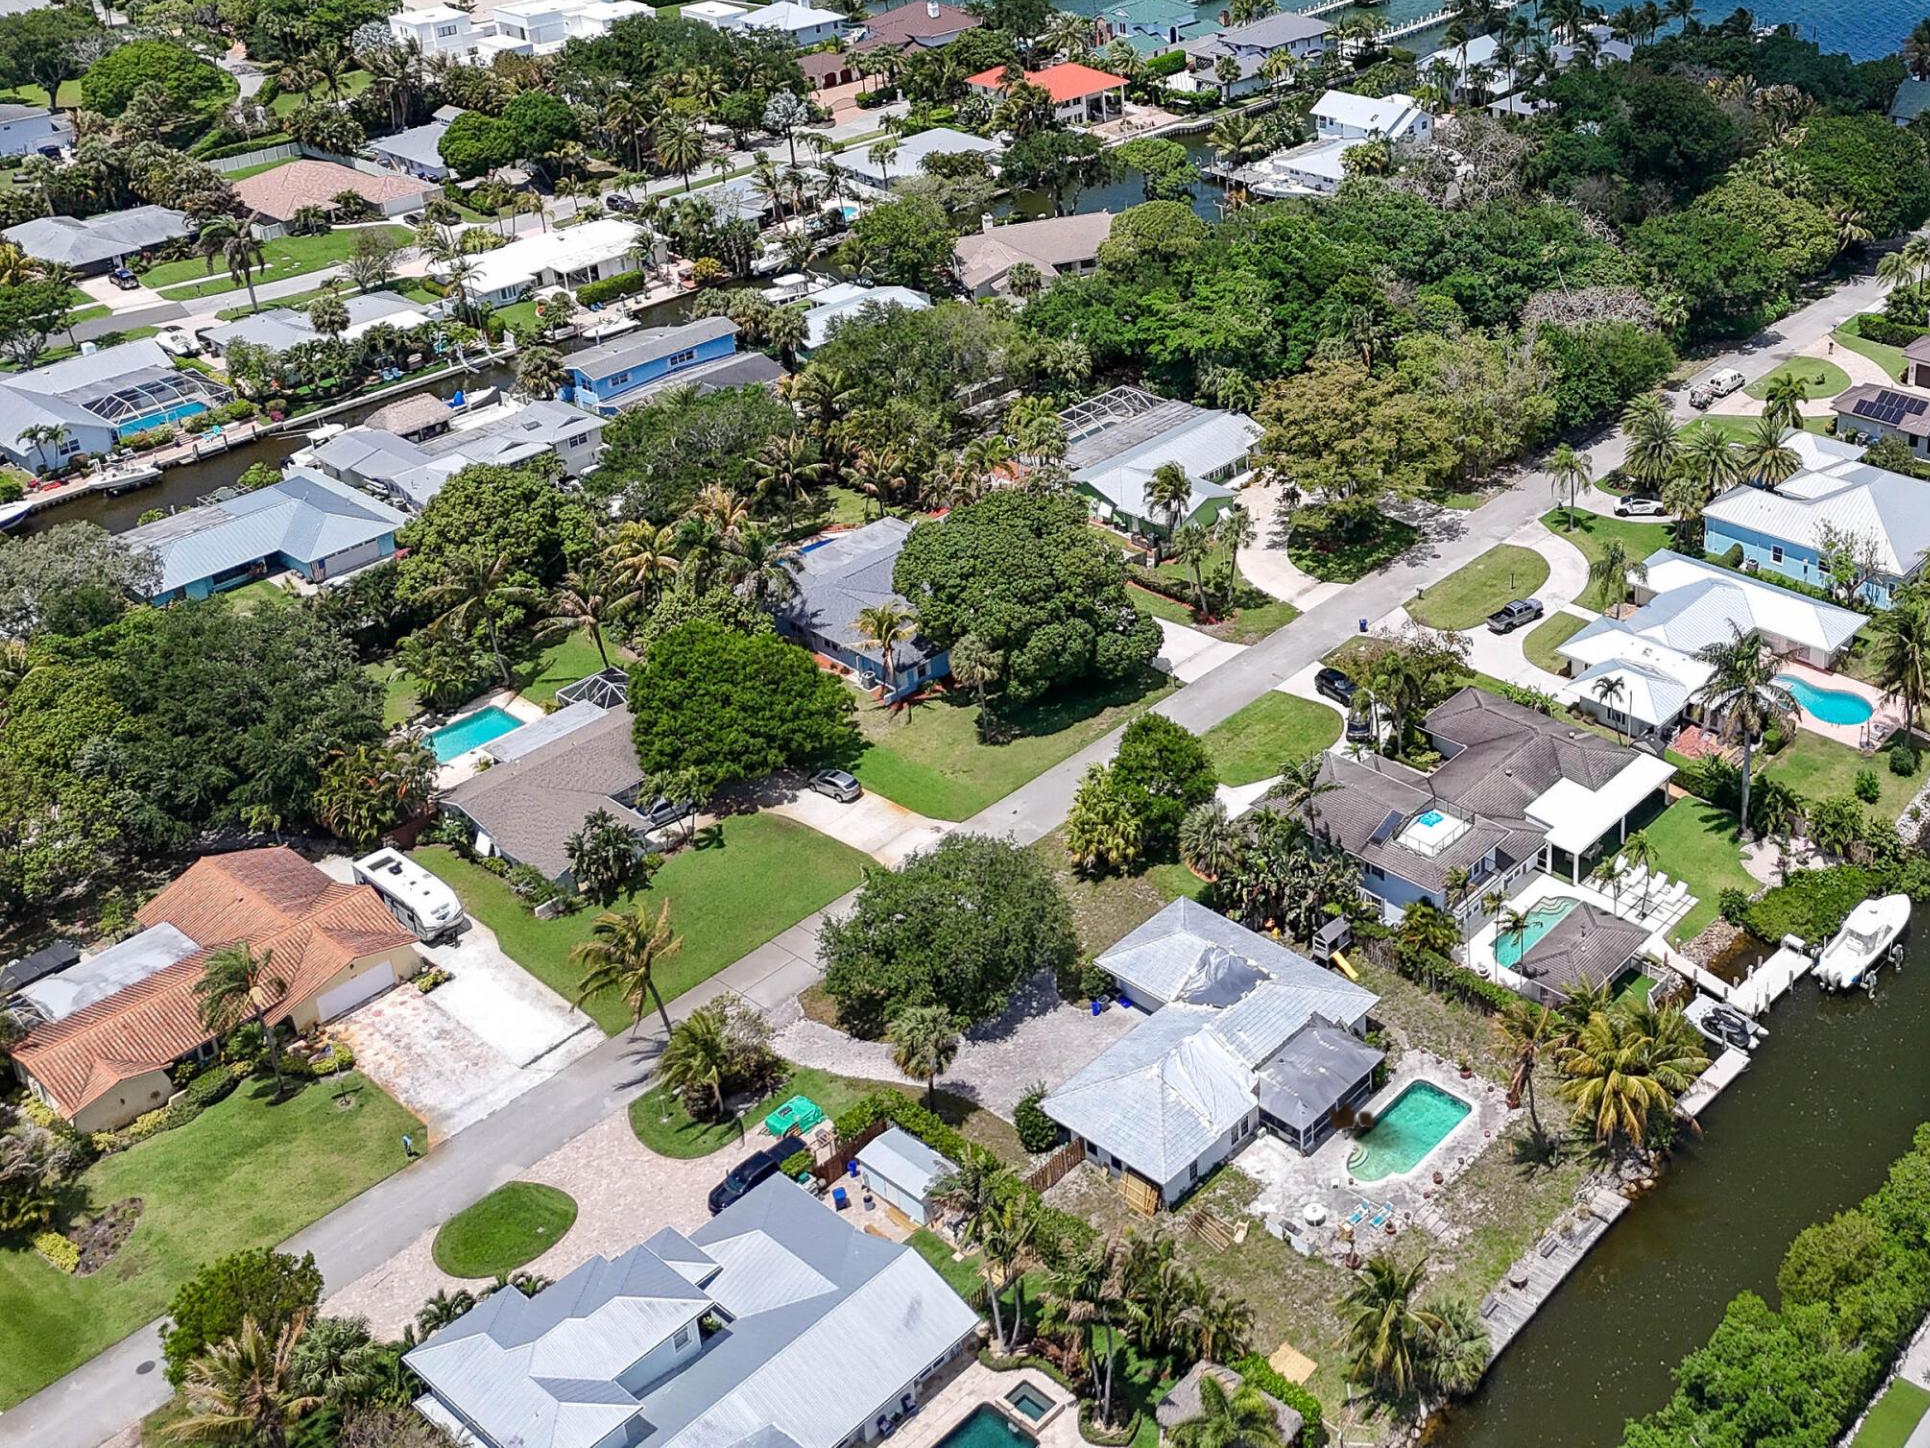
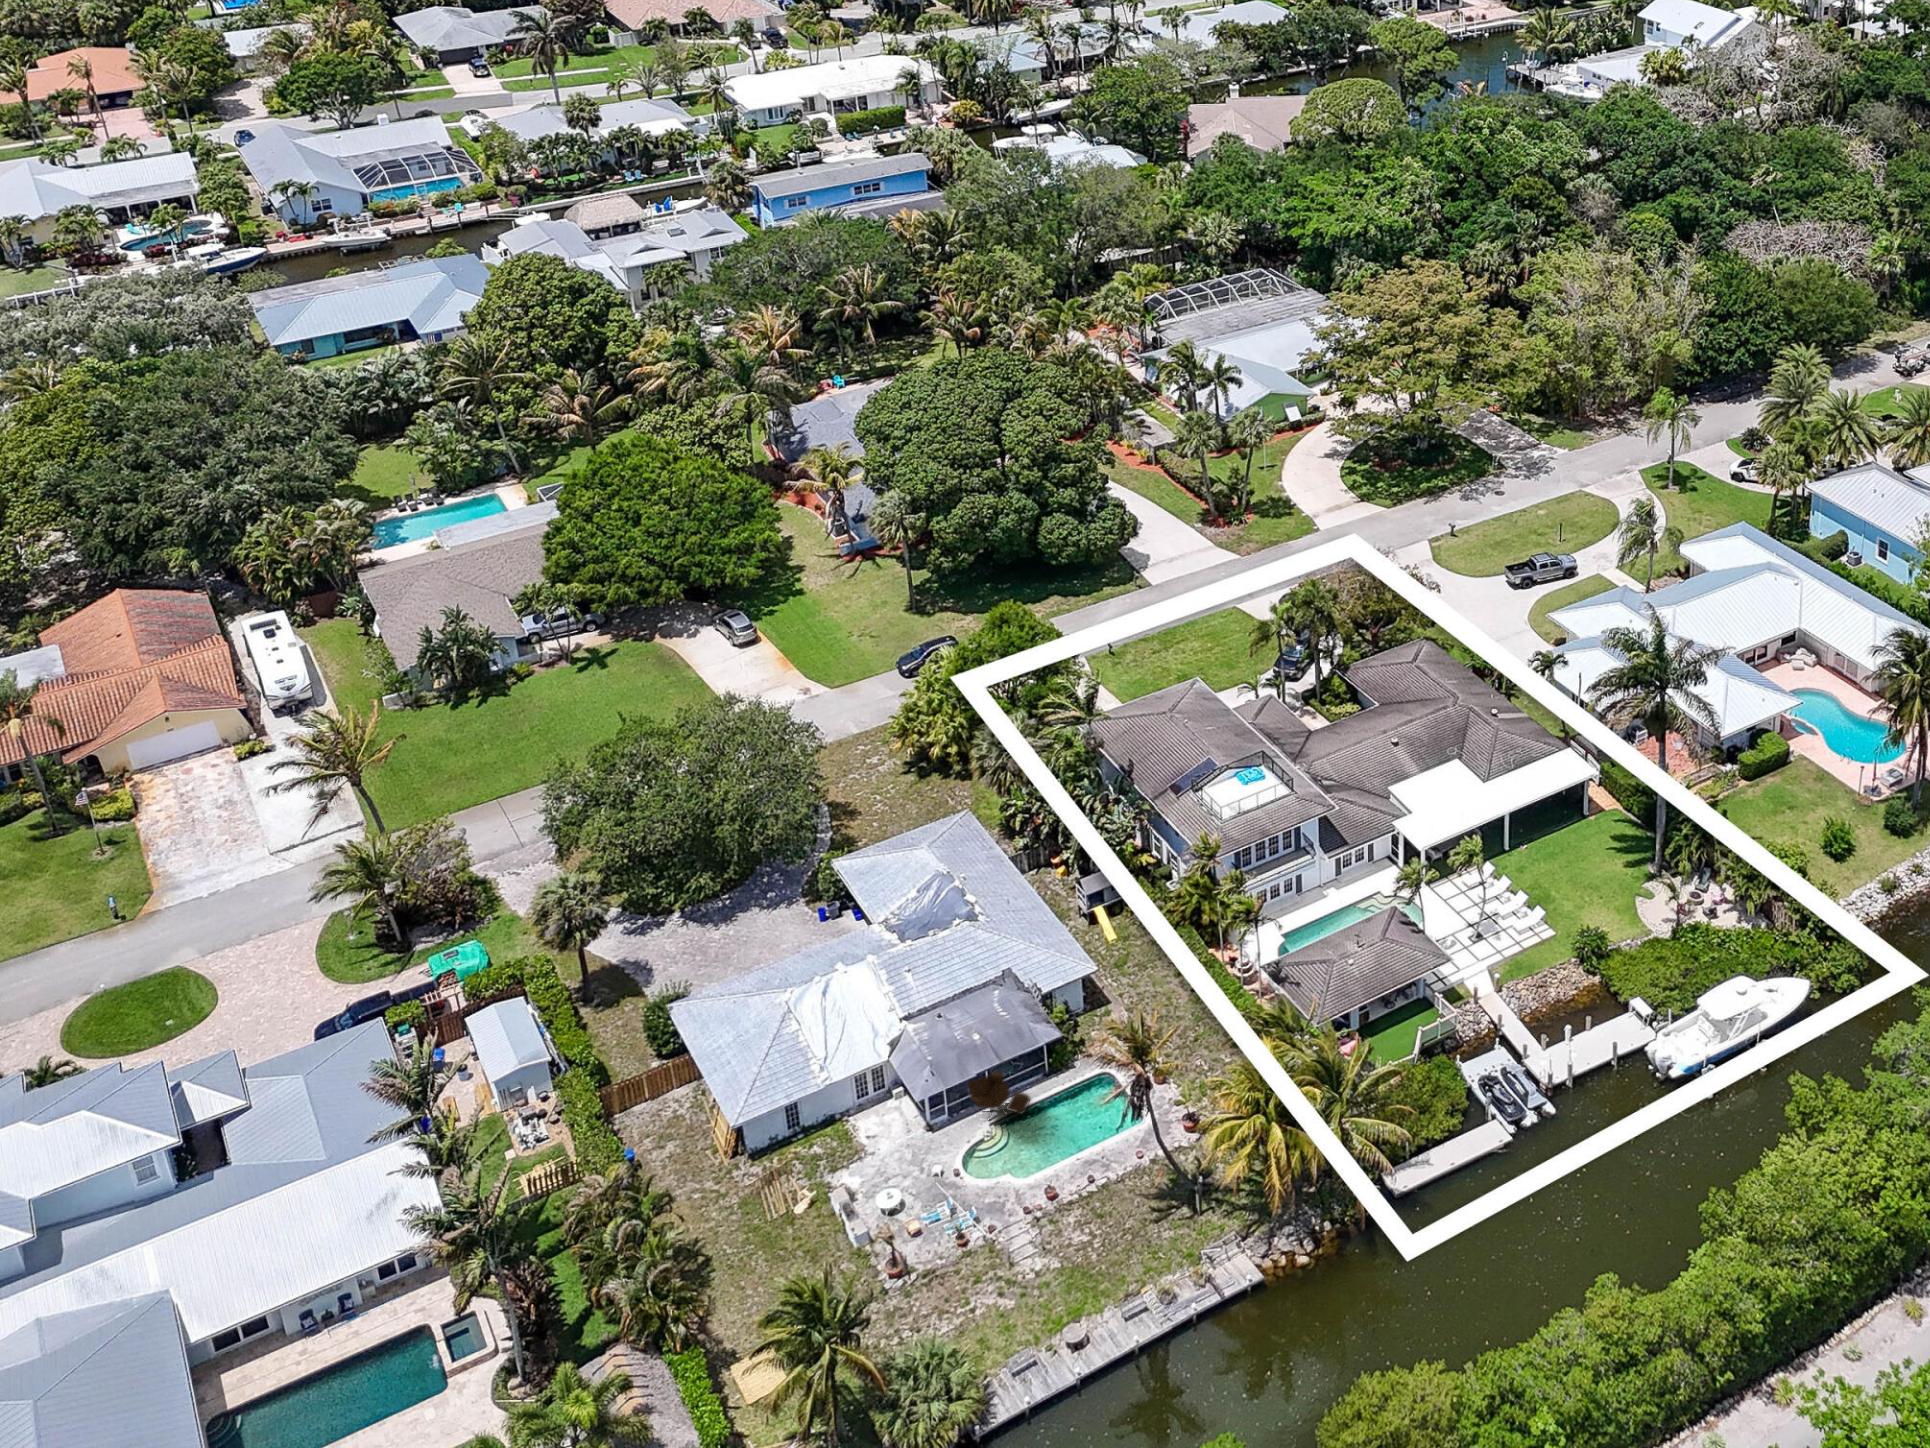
potted tree: none [538,992,566,1022] -> present [307,784,331,813]

